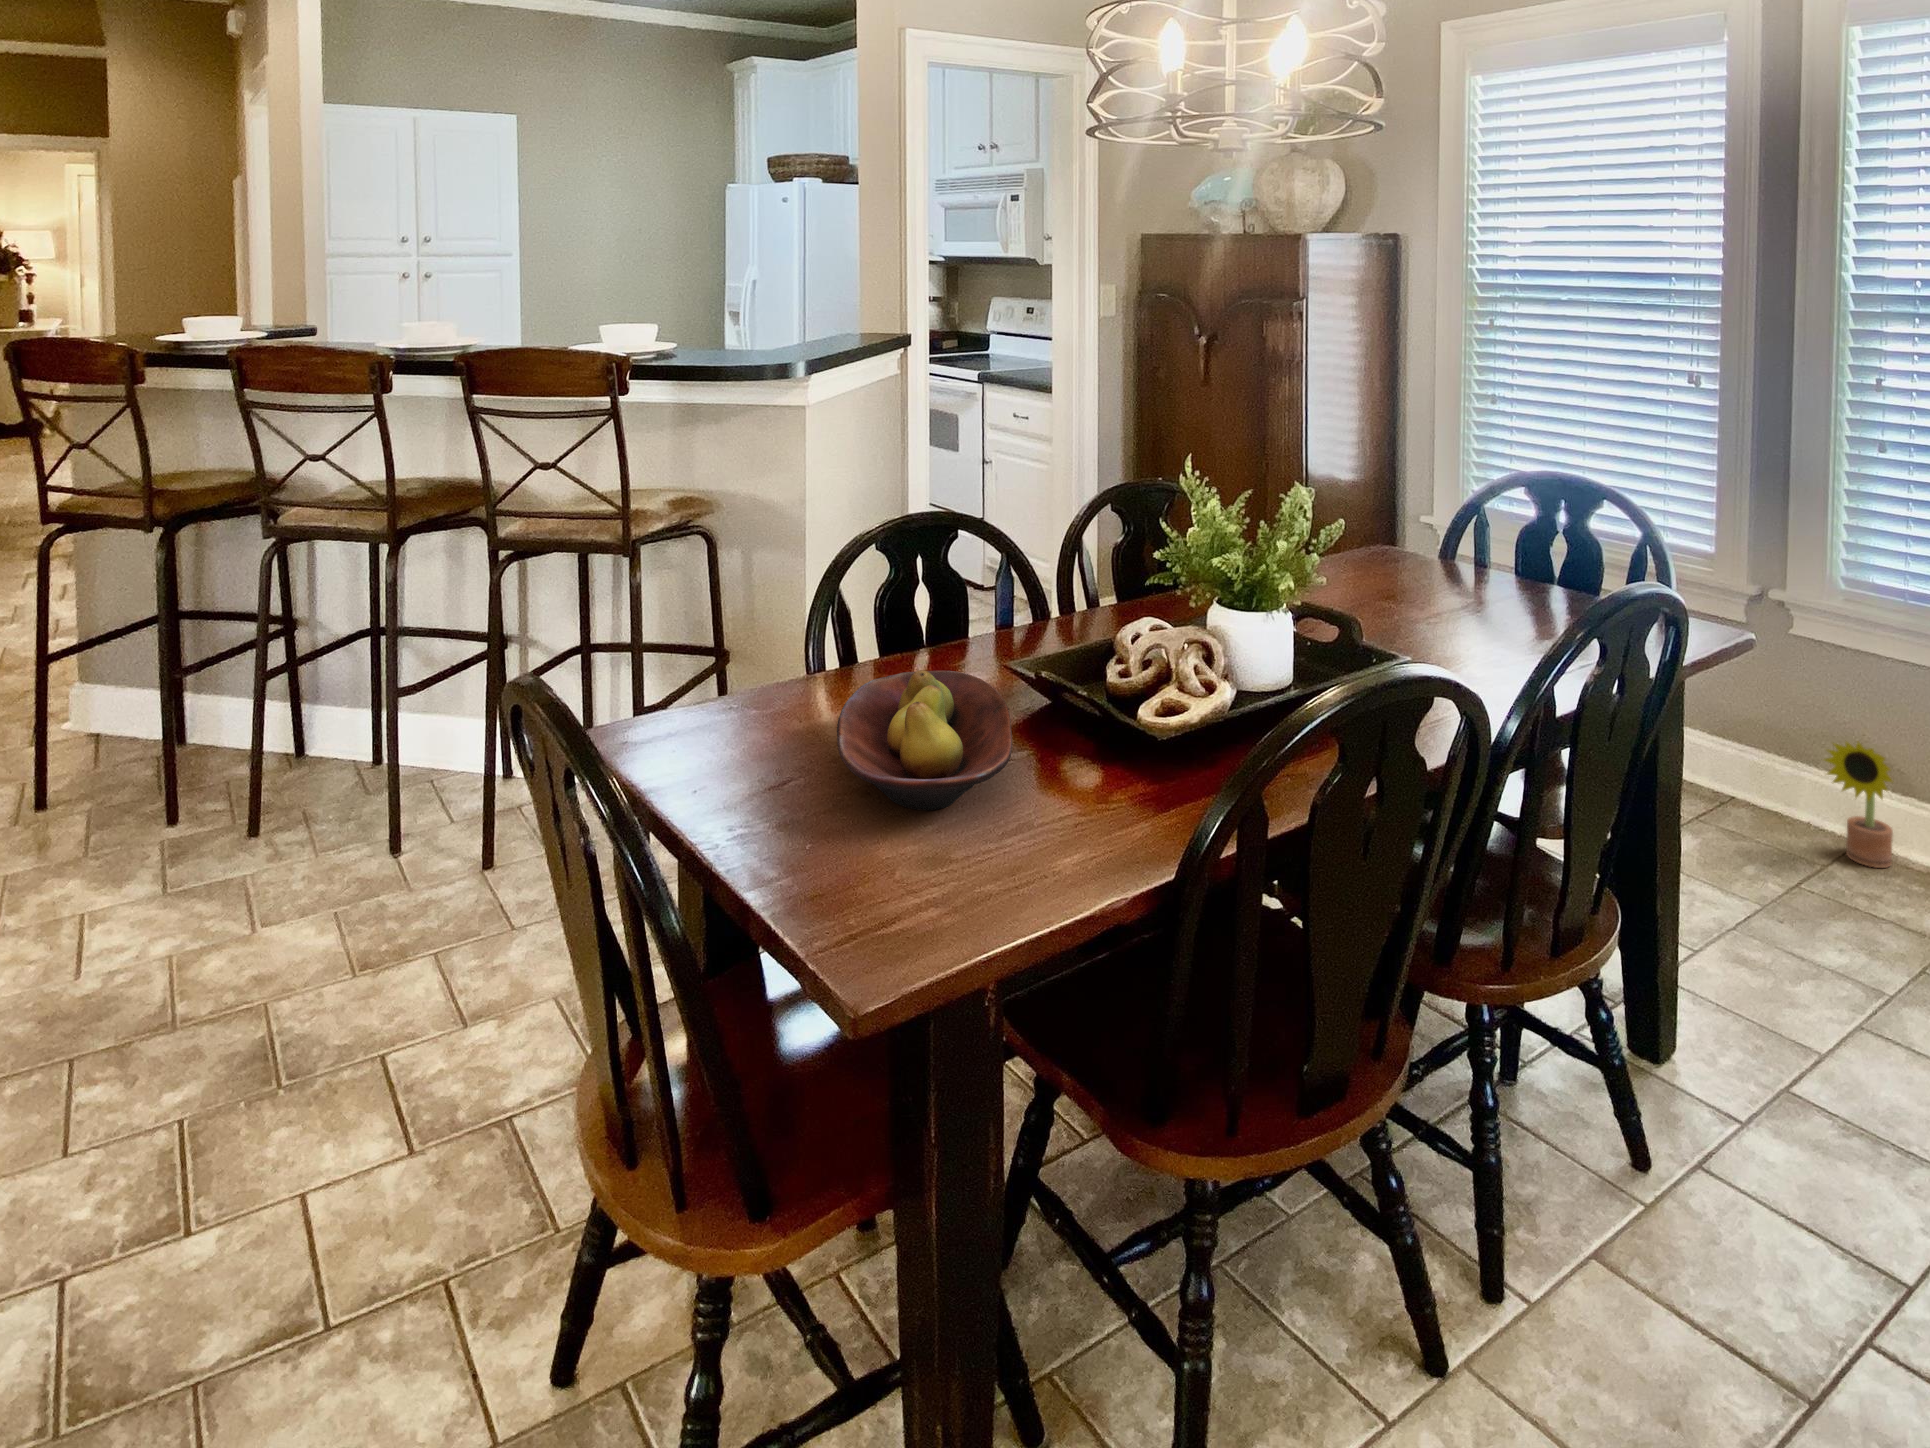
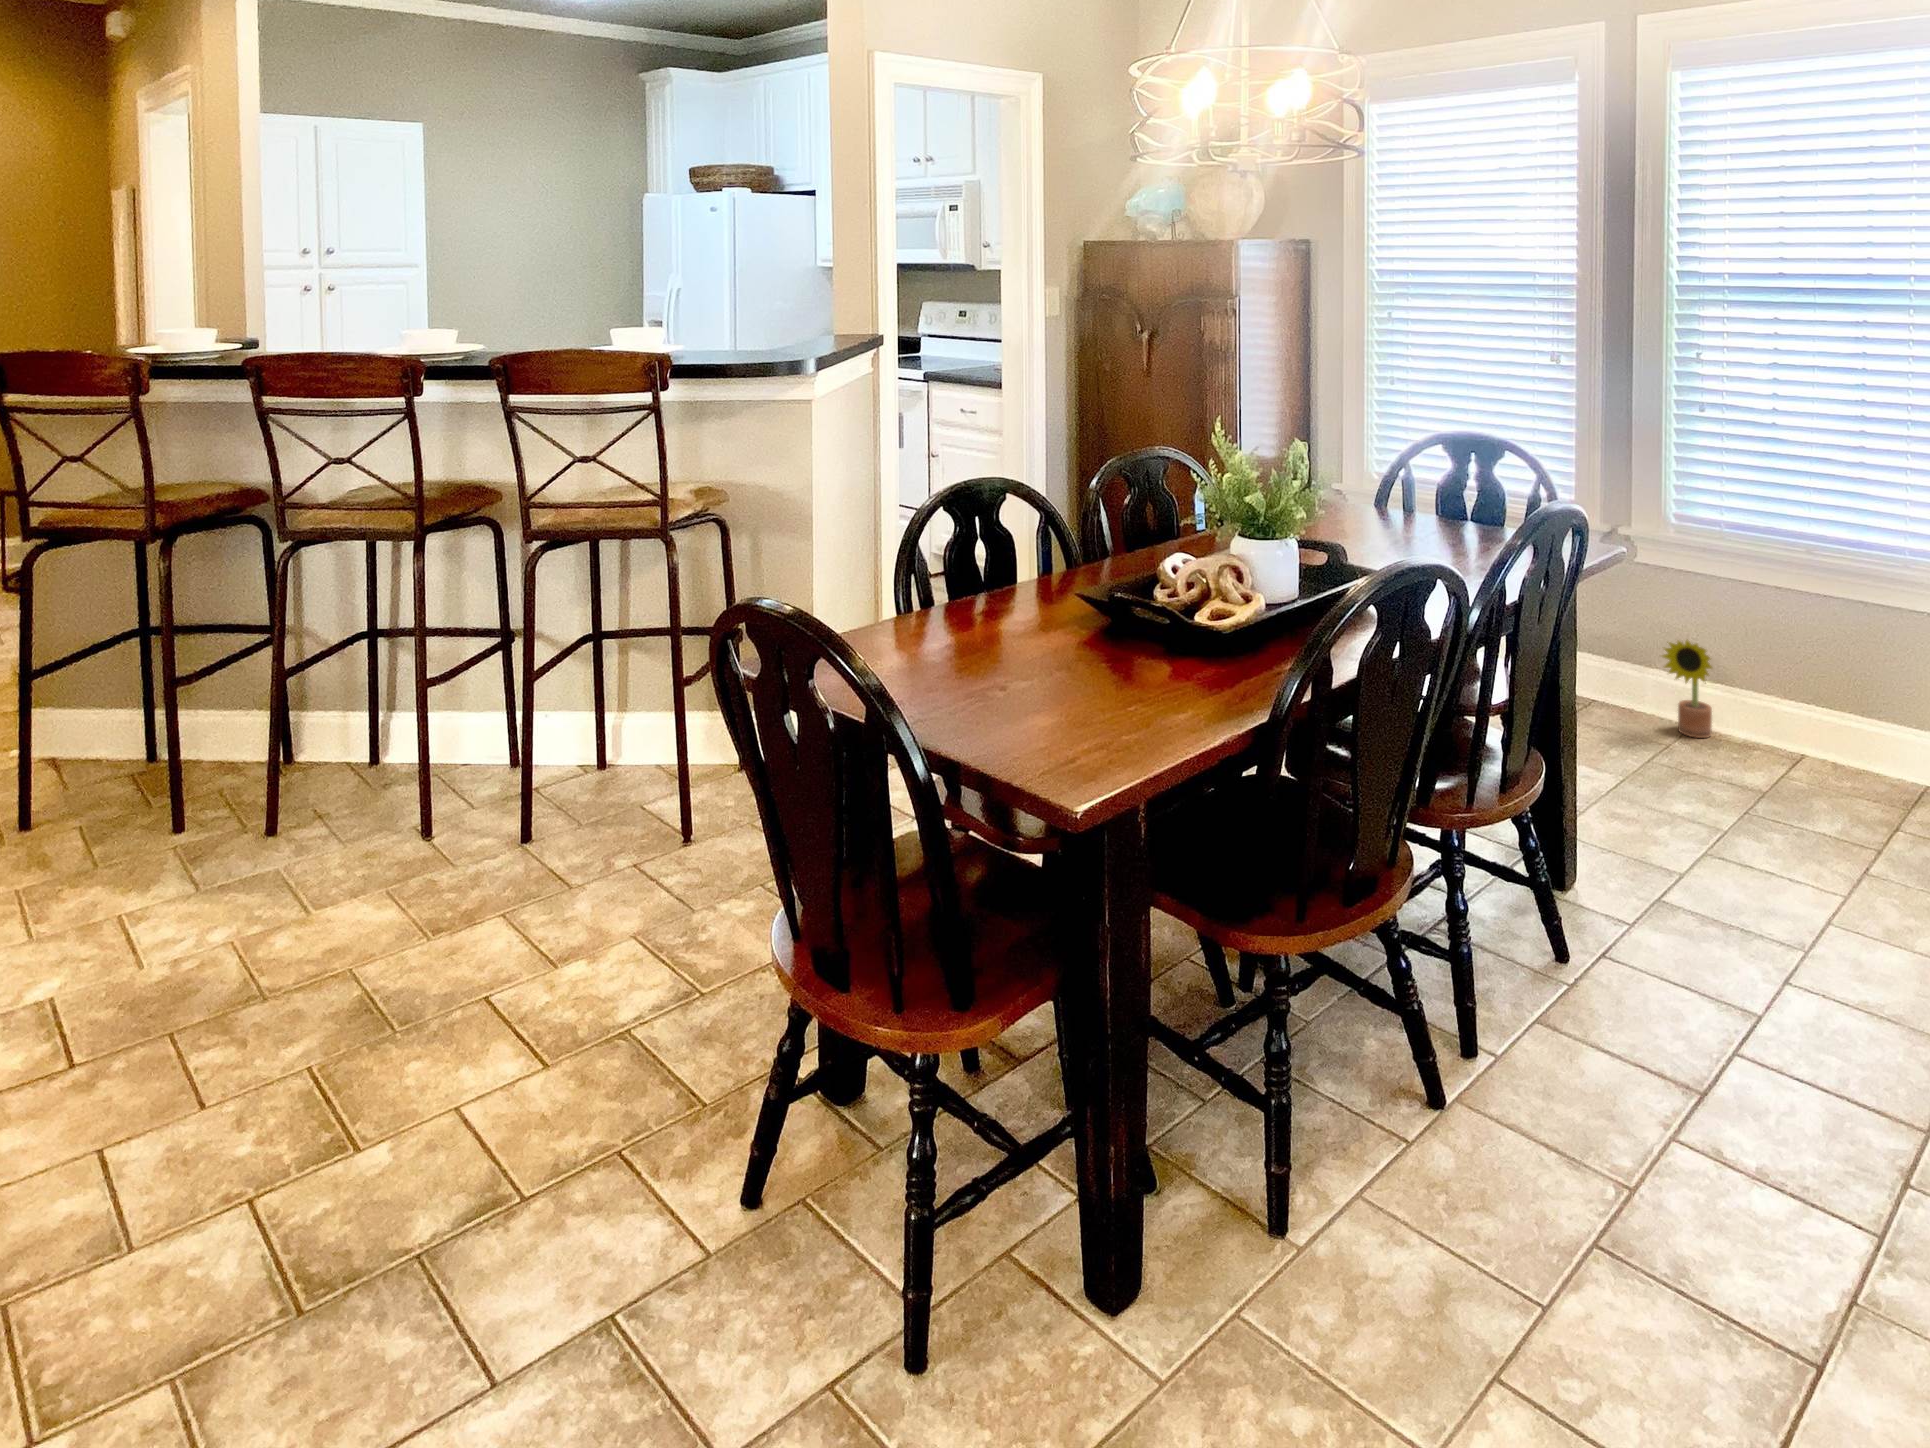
fruit bowl: present [837,670,1012,810] -> none [962,597,1118,701]

